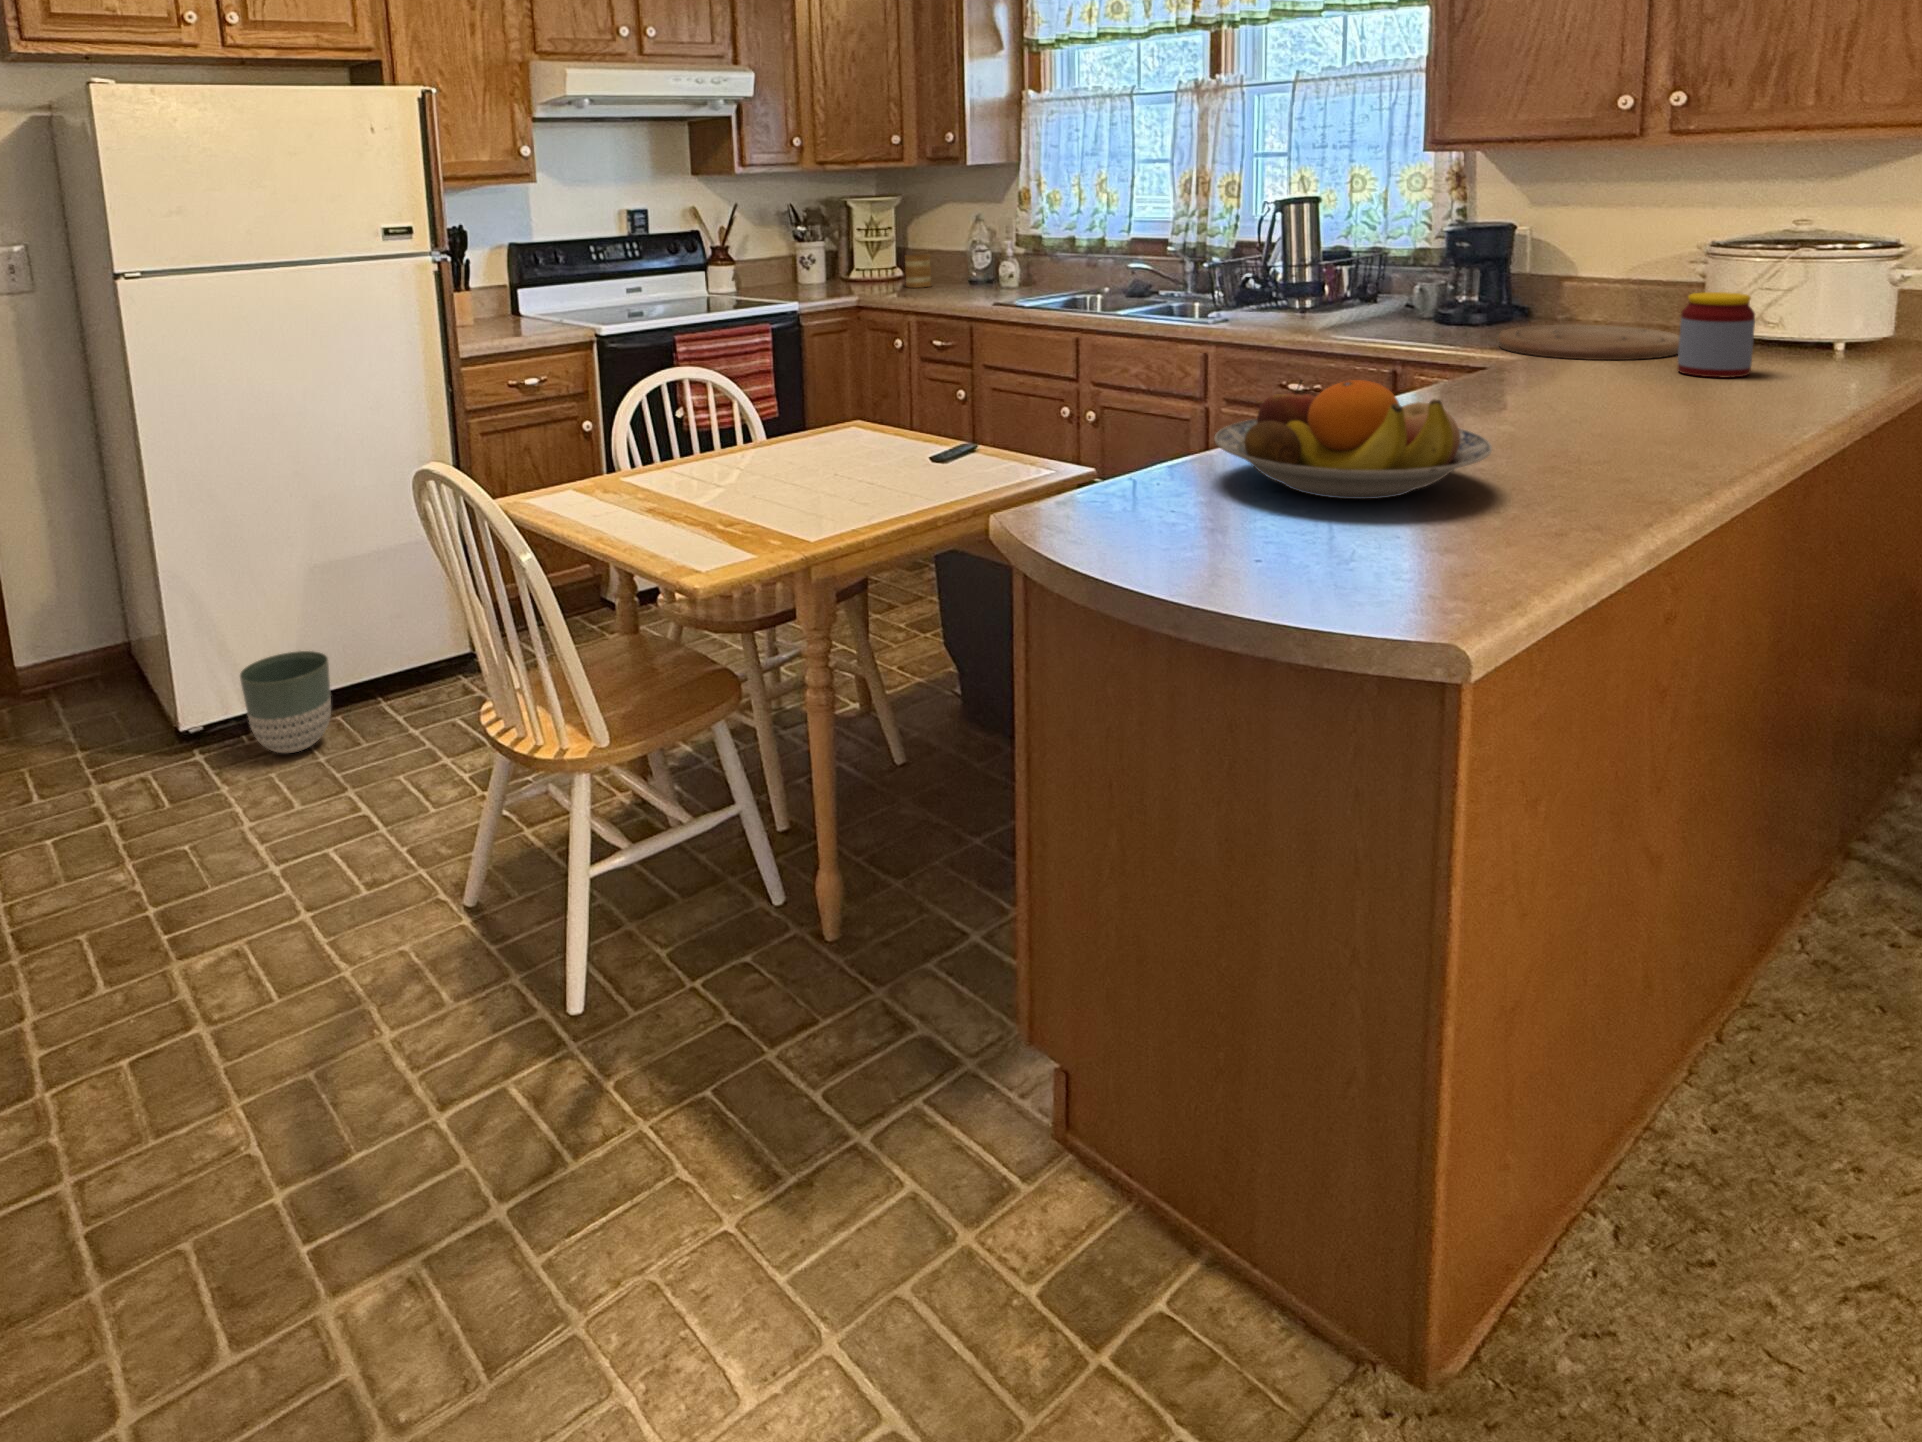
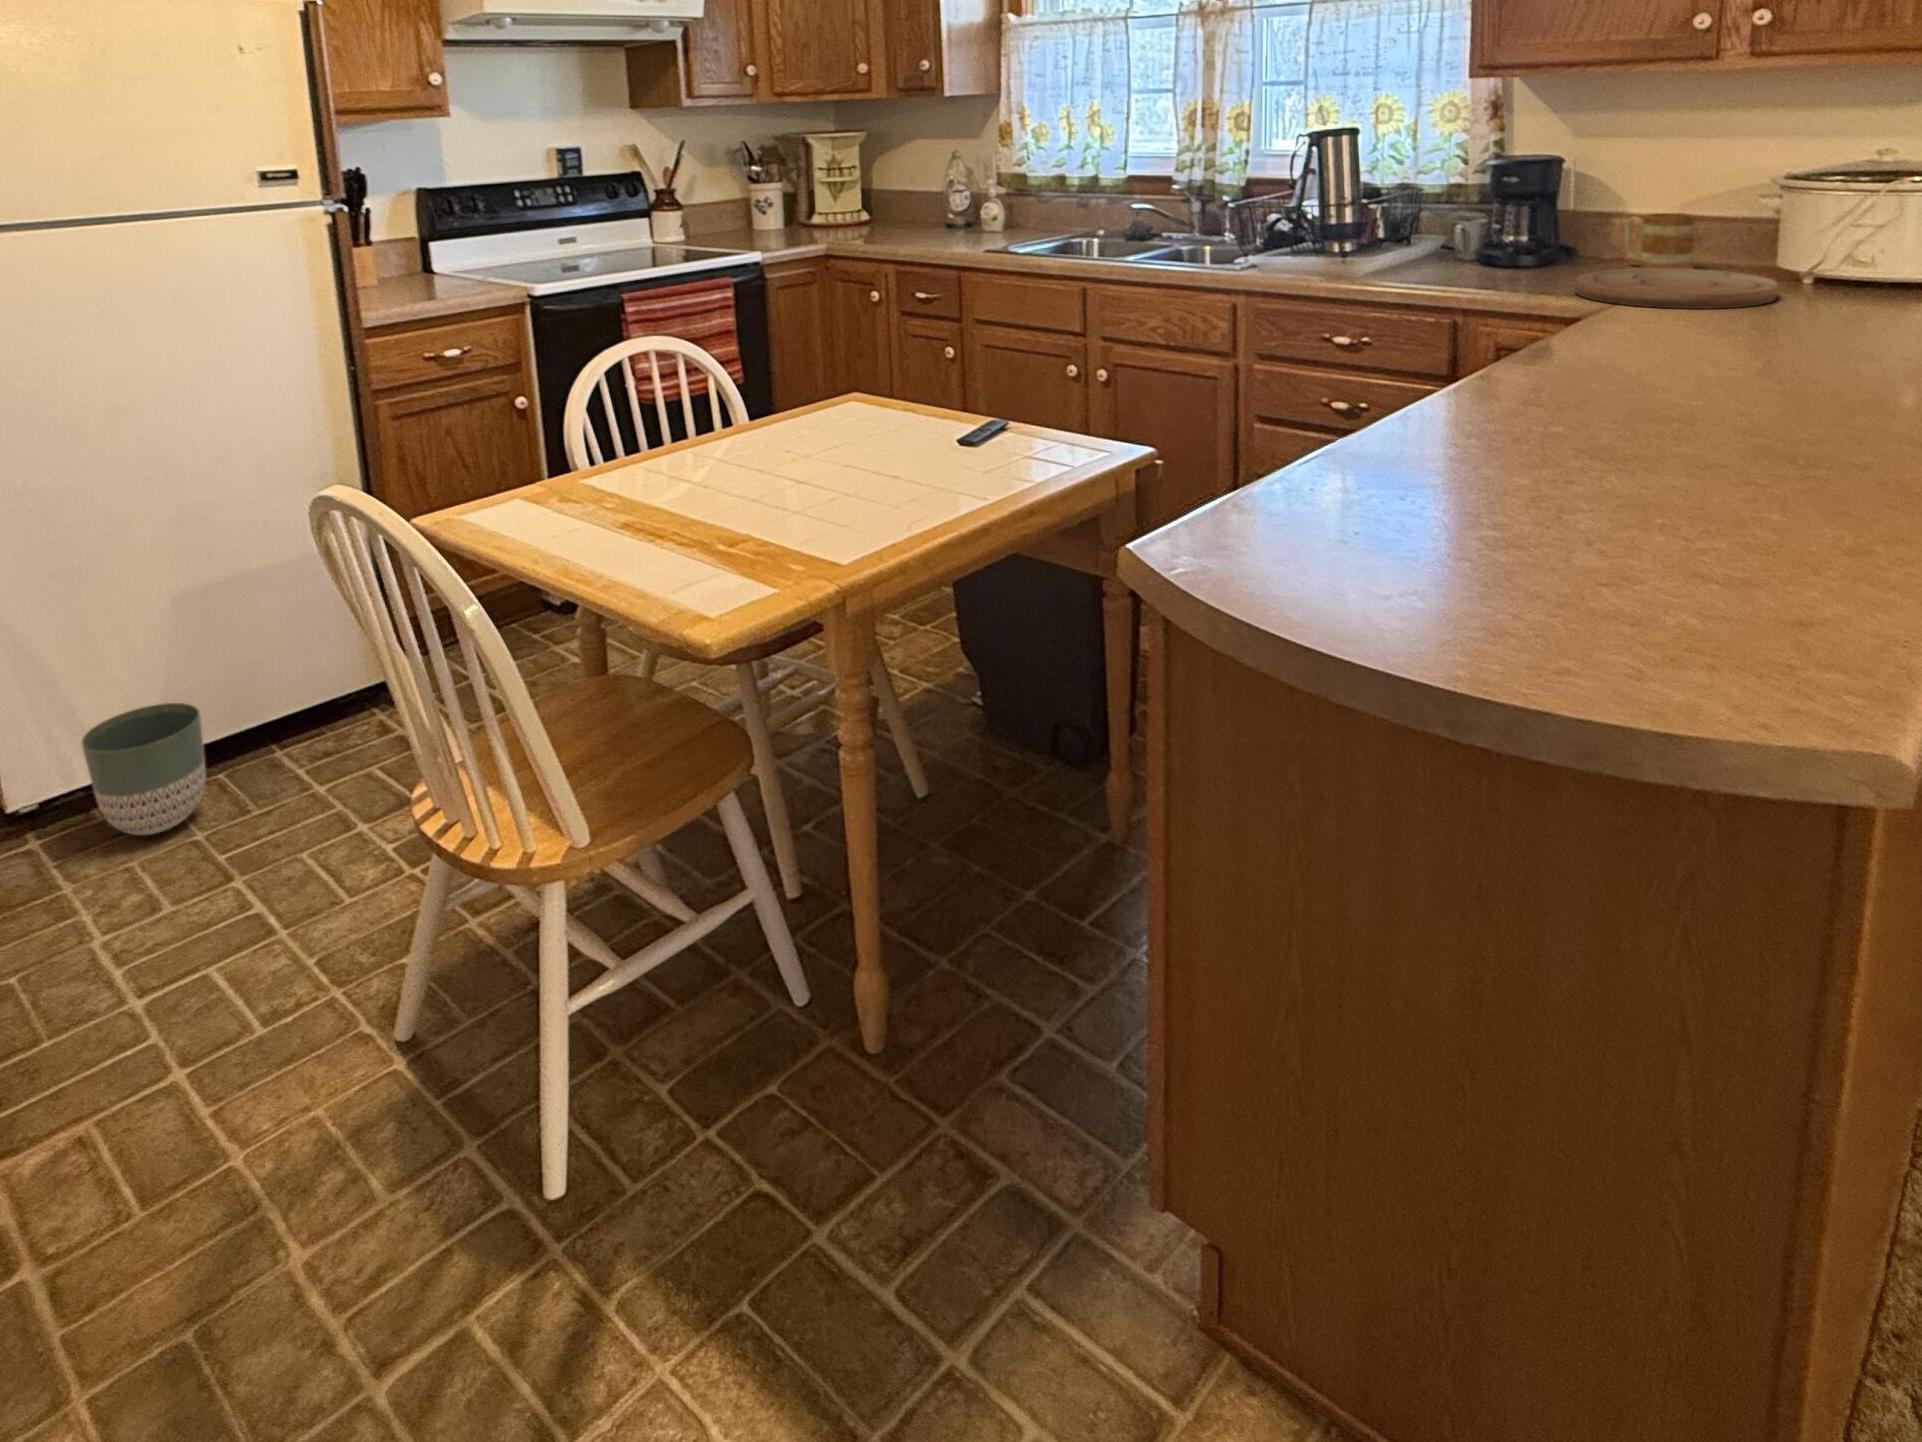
mug: present [905,254,932,288] -> present [1625,213,1697,269]
jar: present [1678,292,1755,378] -> none [1794,232,1882,328]
fruit bowl: present [1214,380,1492,499] -> none [1375,352,1733,506]

